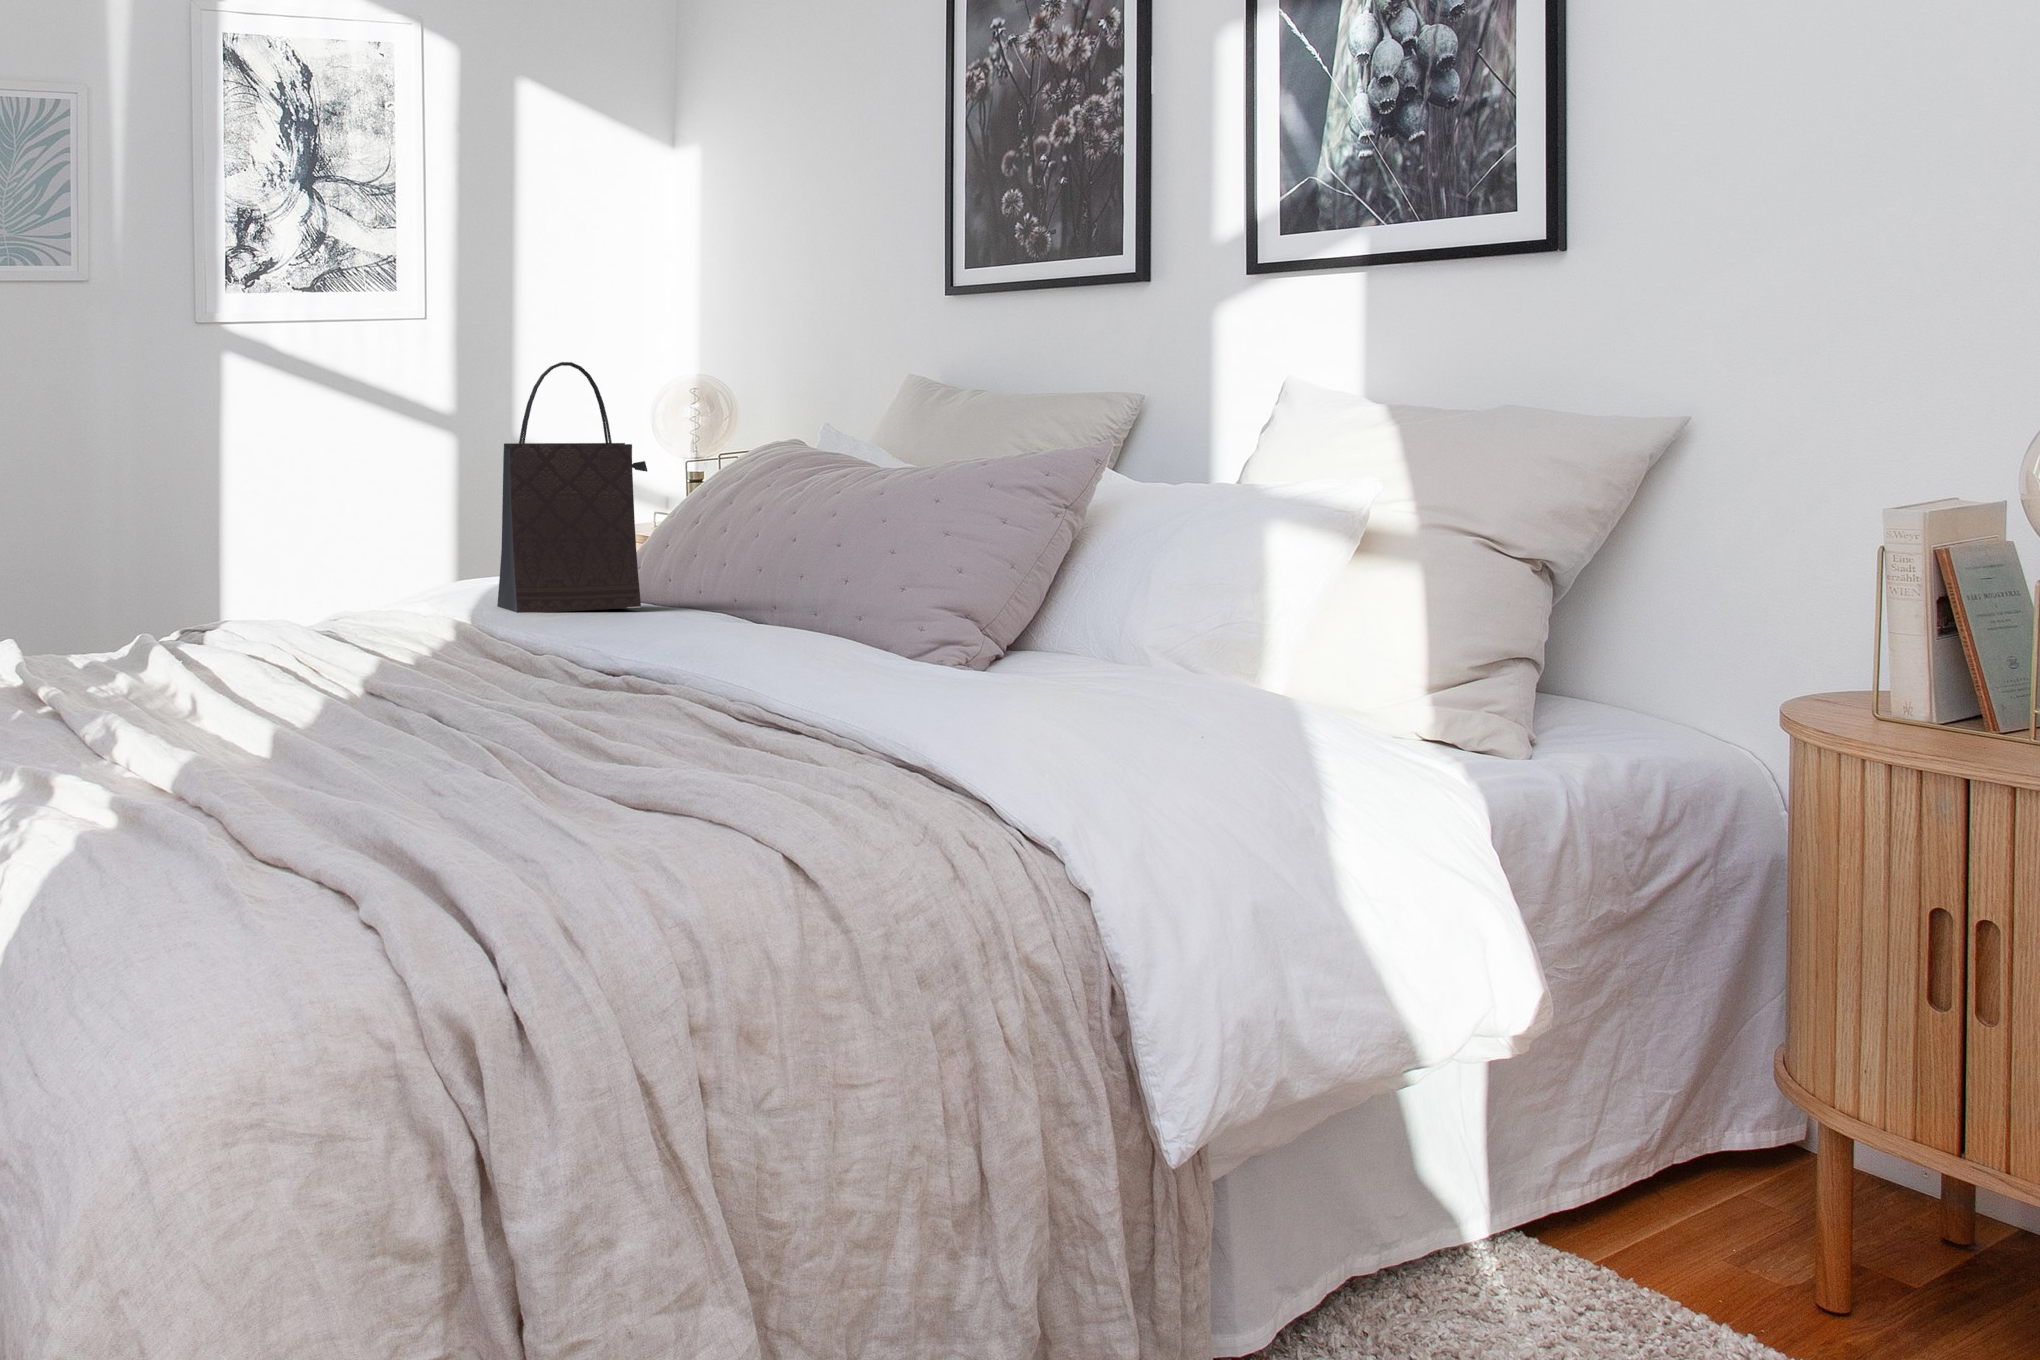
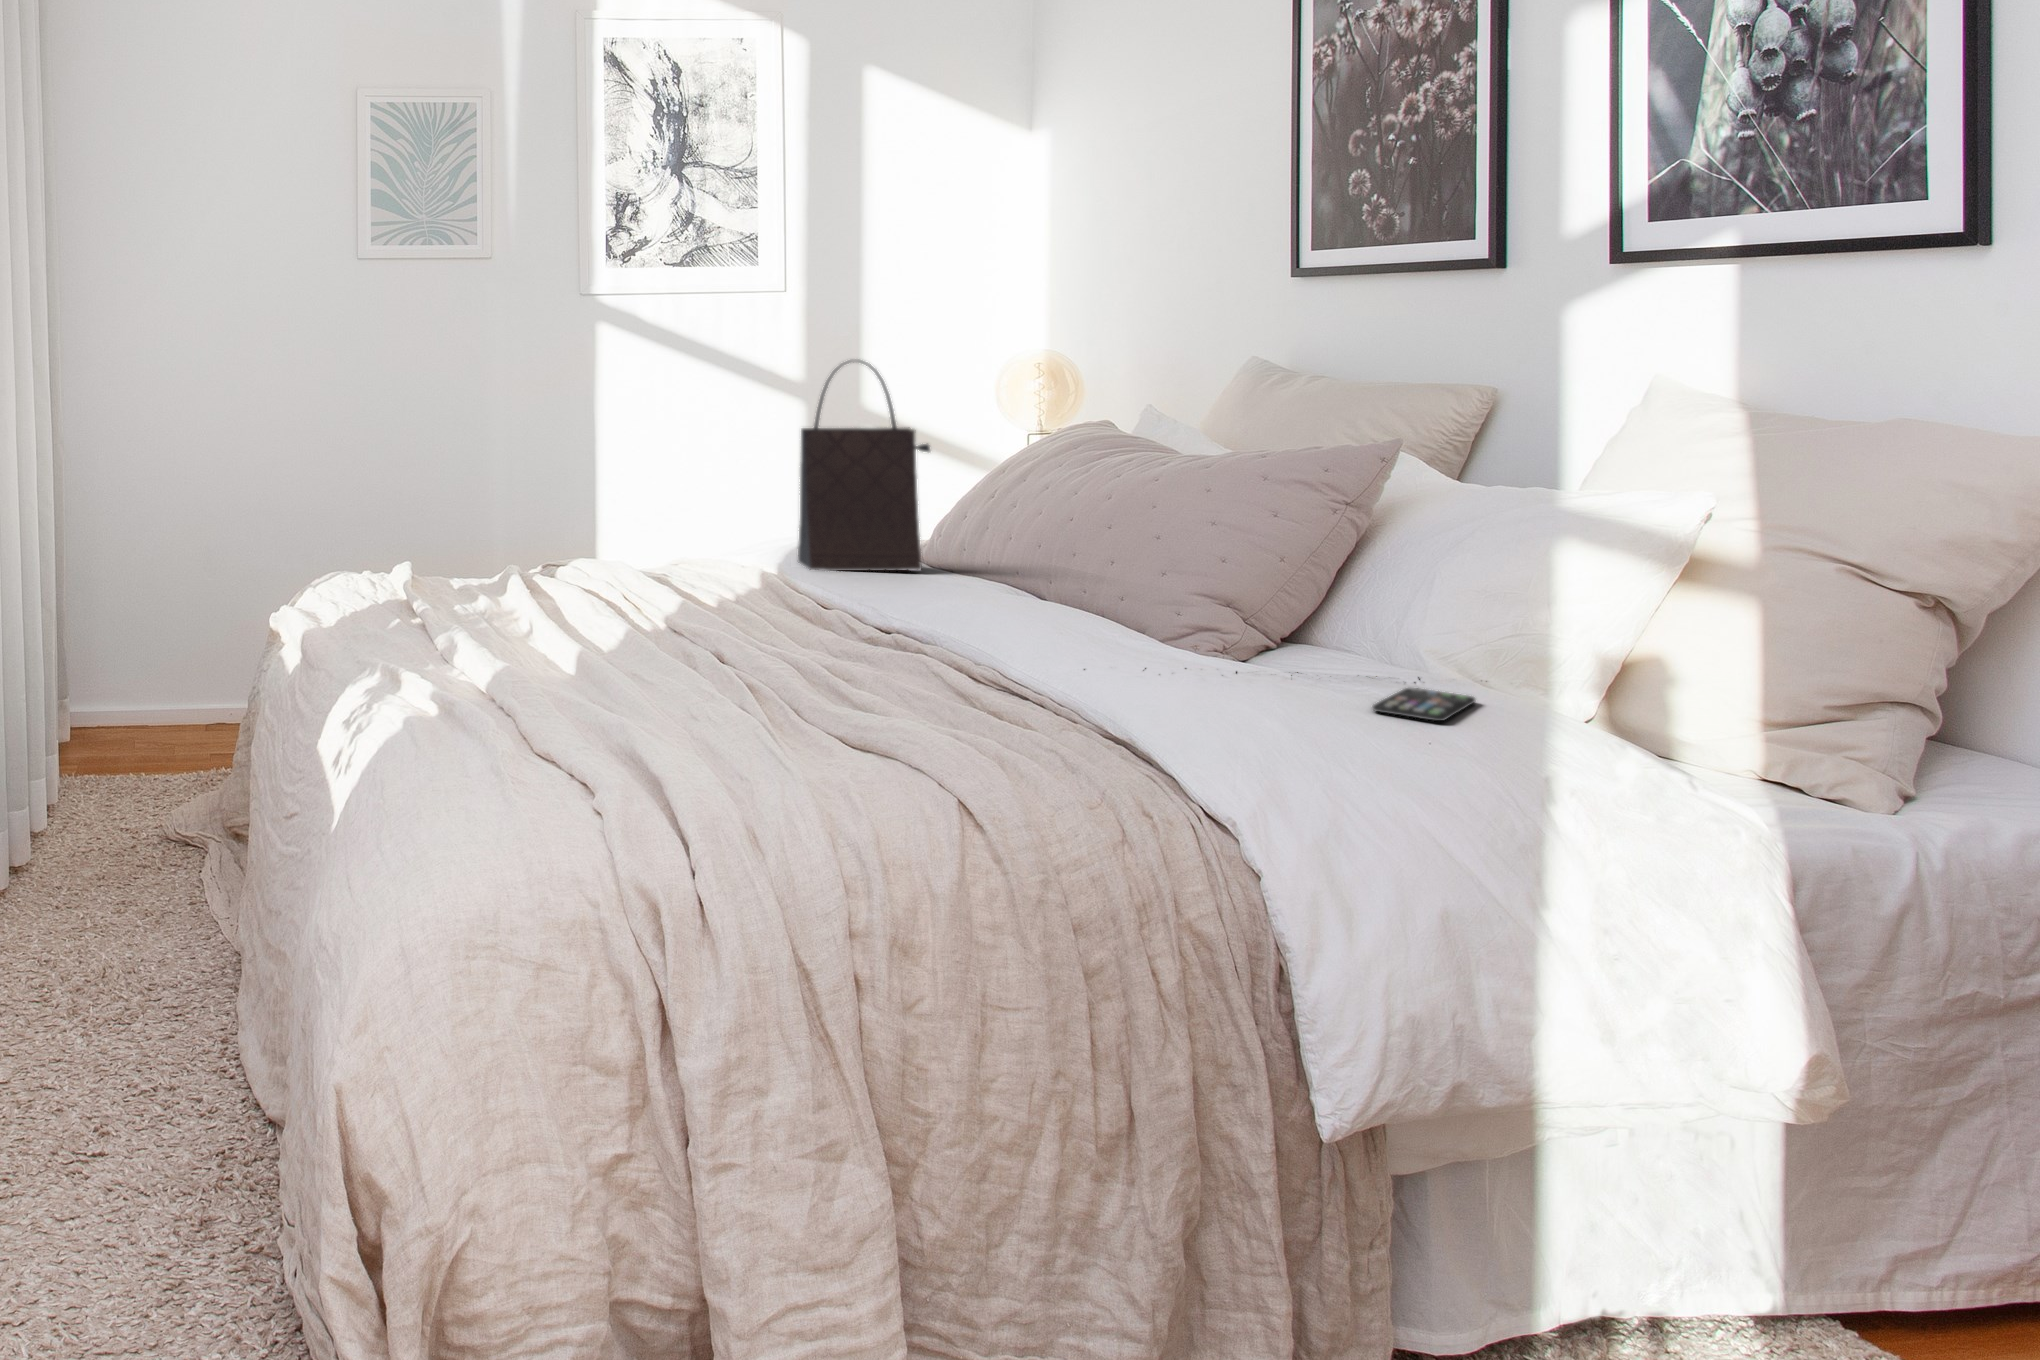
smartphone: none [1159,681,1236,707] -> present [1373,688,1475,721]

